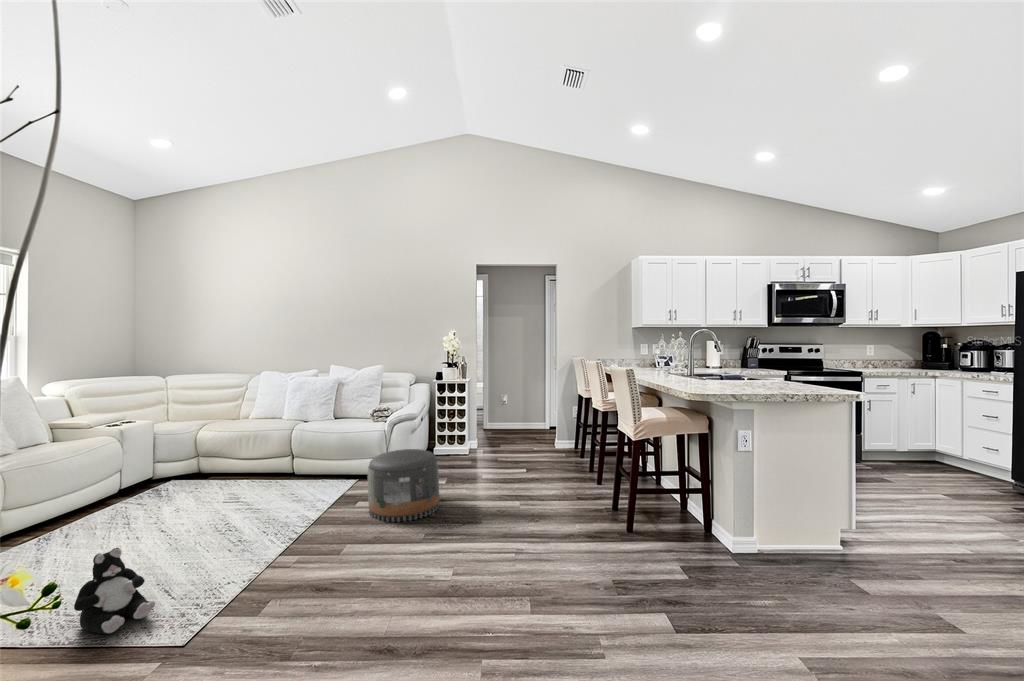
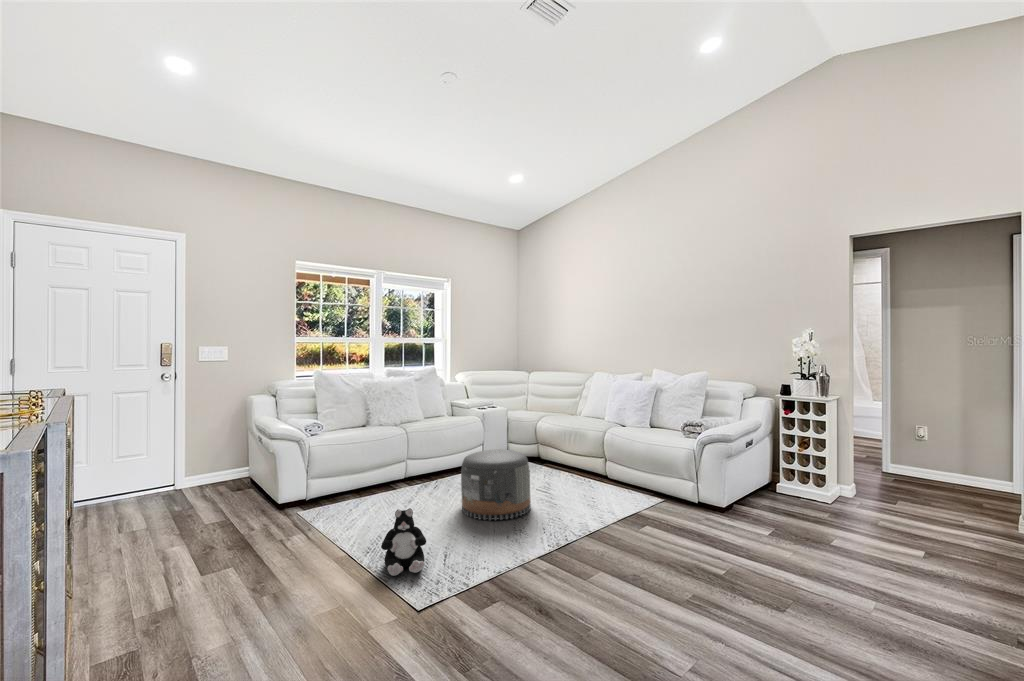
pouf: present [368,449,440,522] -> present [461,450,531,520]

